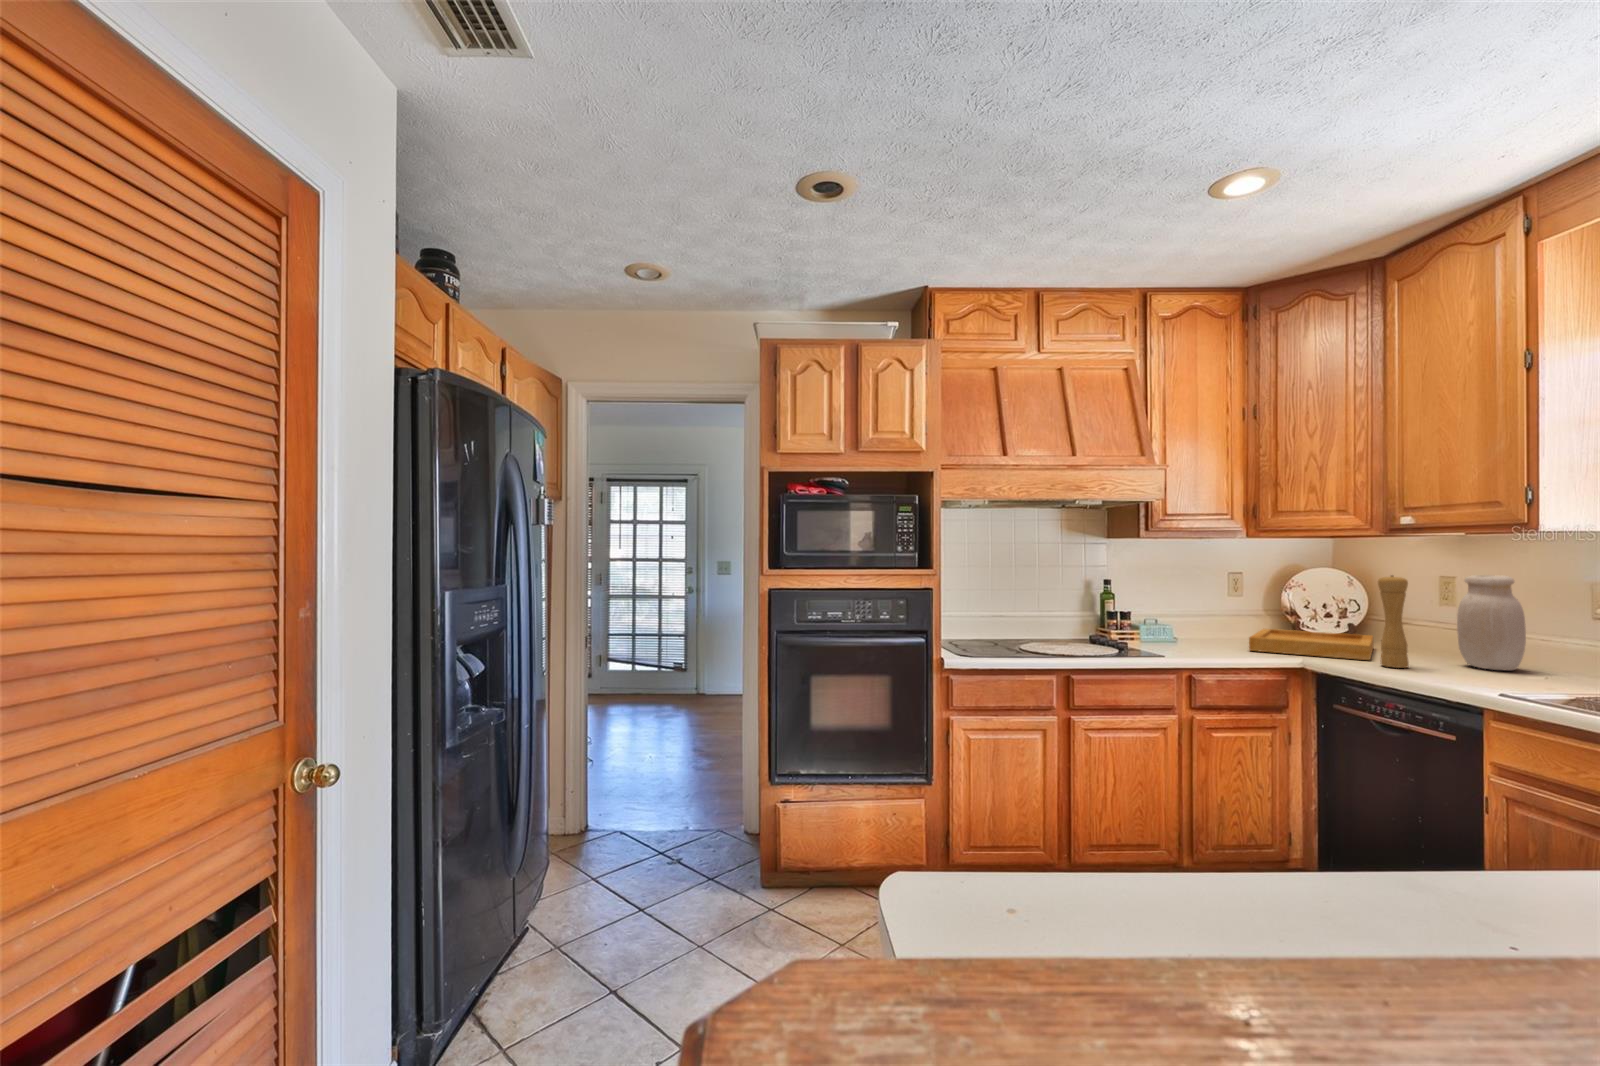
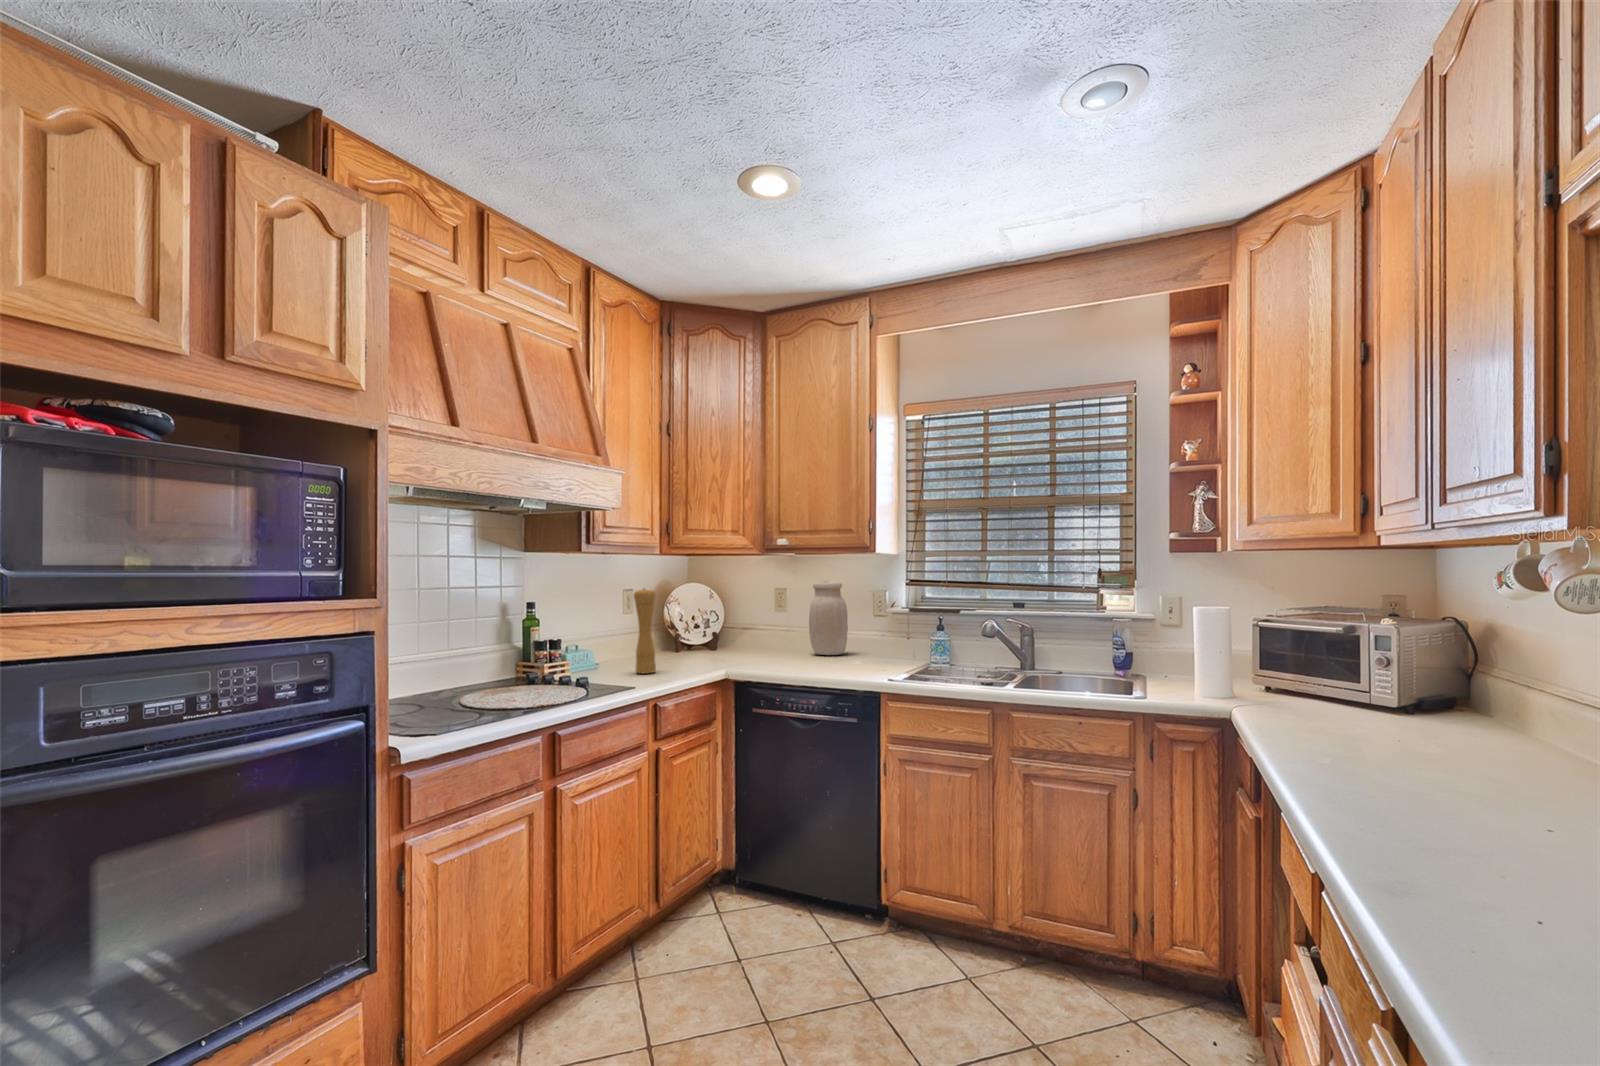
pepper mill: present [1378,575,1409,668] -> present [634,589,656,674]
tray: present [1249,629,1374,660] -> none [655,640,765,668]

